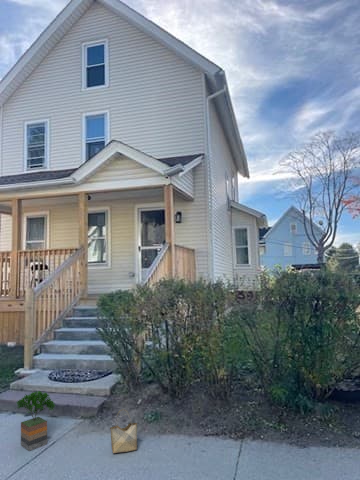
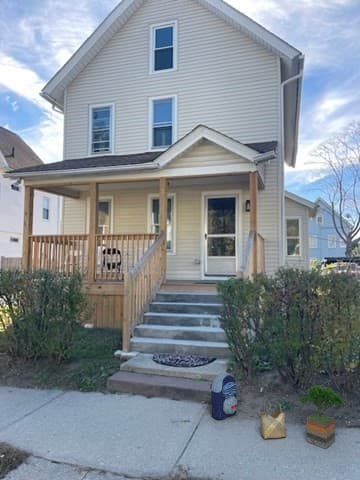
backpack: none [74,386,104,436] -> present [210,372,238,420]
potted tree: present [17,391,55,451] -> present [301,386,343,449]

